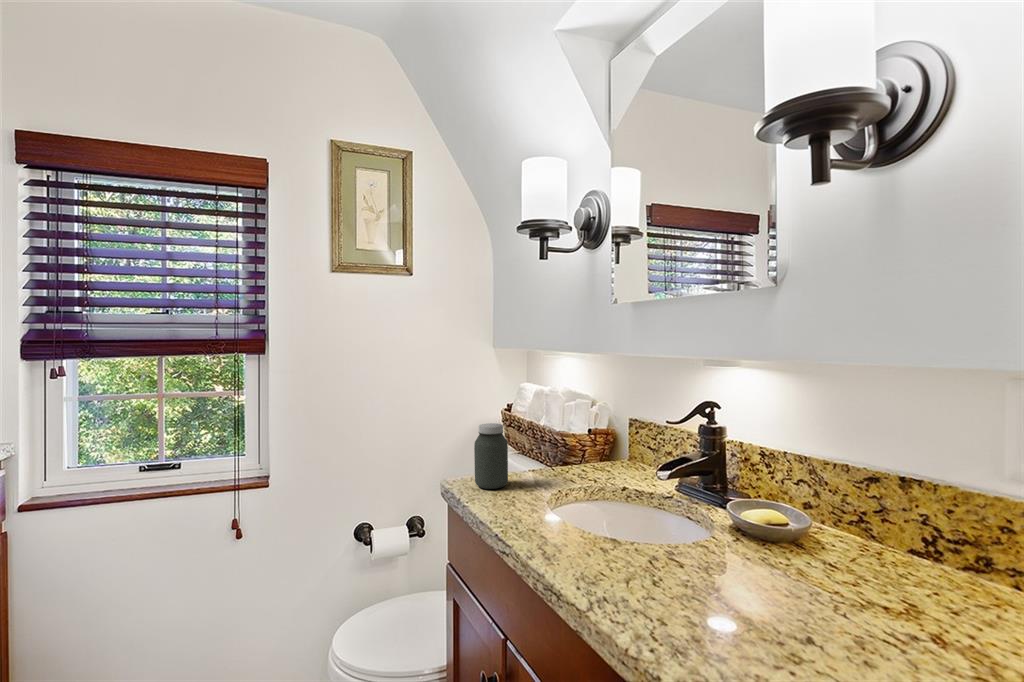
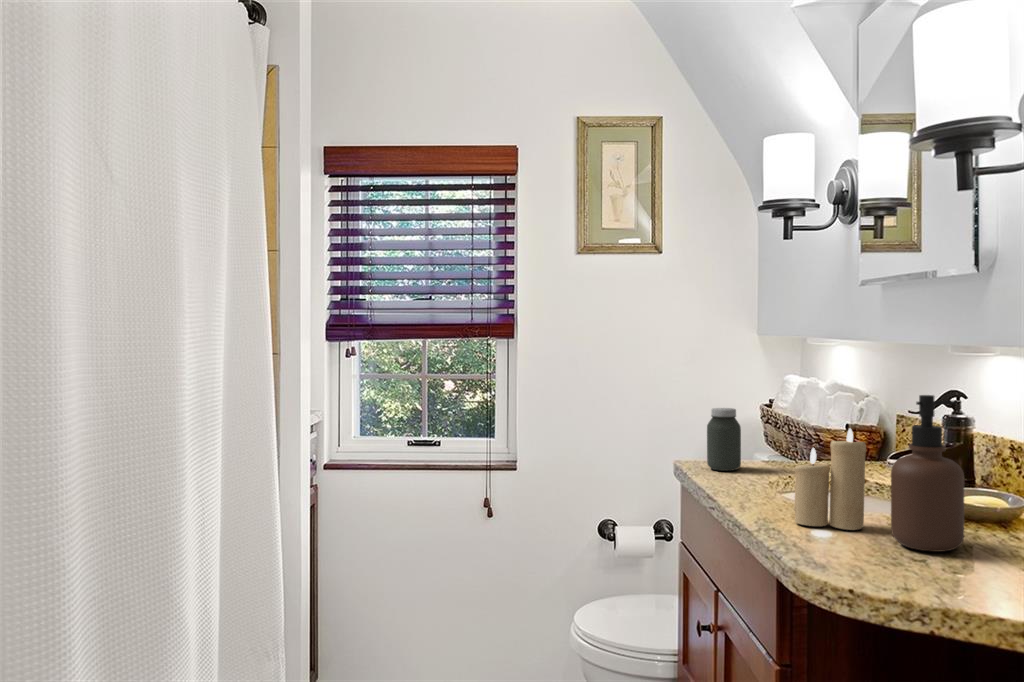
soap dispenser: none [726,421,810,609] -> present [891,395,964,552]
candle: none [607,458,684,578] -> present [794,429,866,530]

